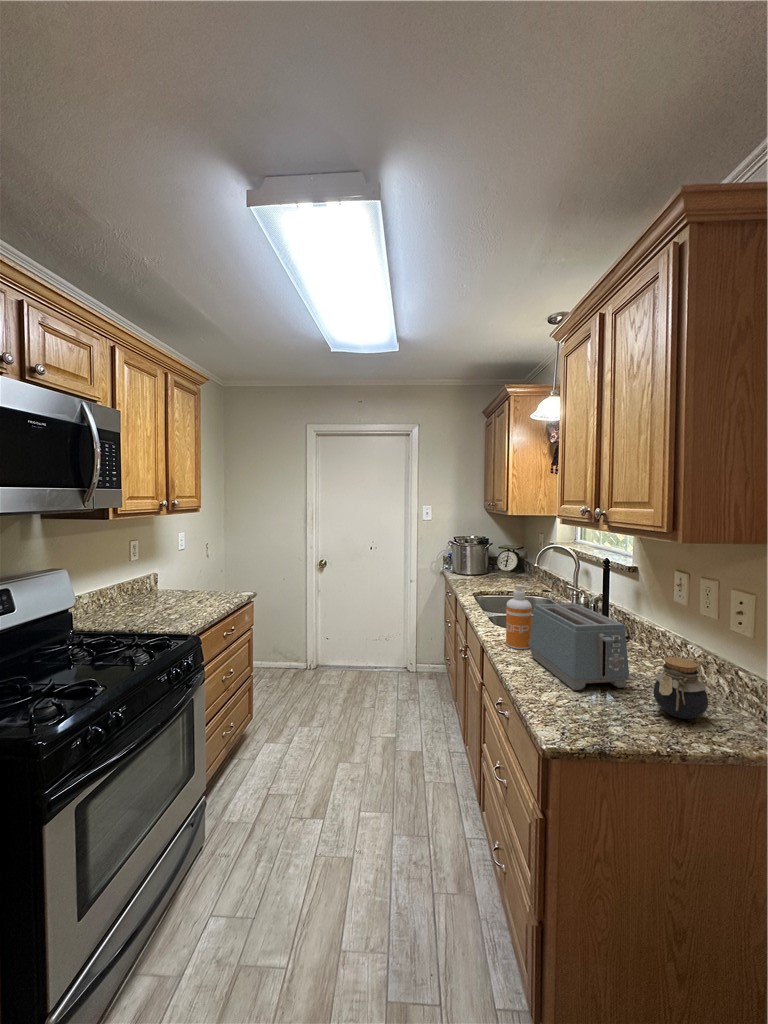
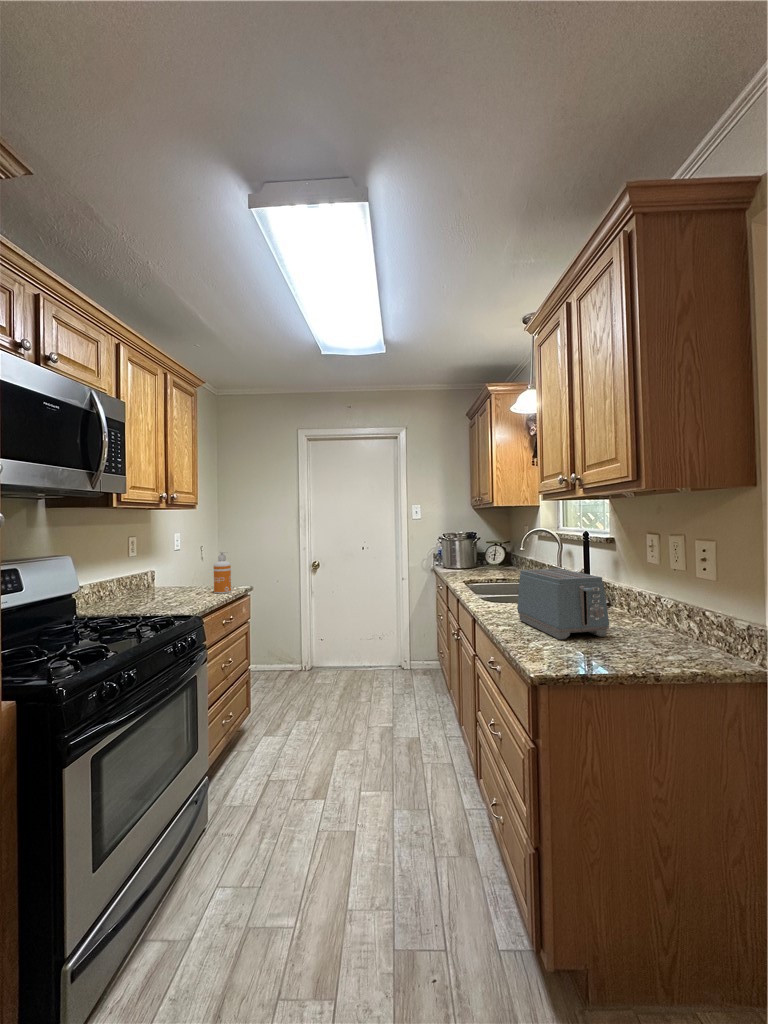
soap dispenser: present [506,585,532,649] -> present [214,551,231,593]
jar: present [653,657,708,719] -> none [631,599,679,653]

